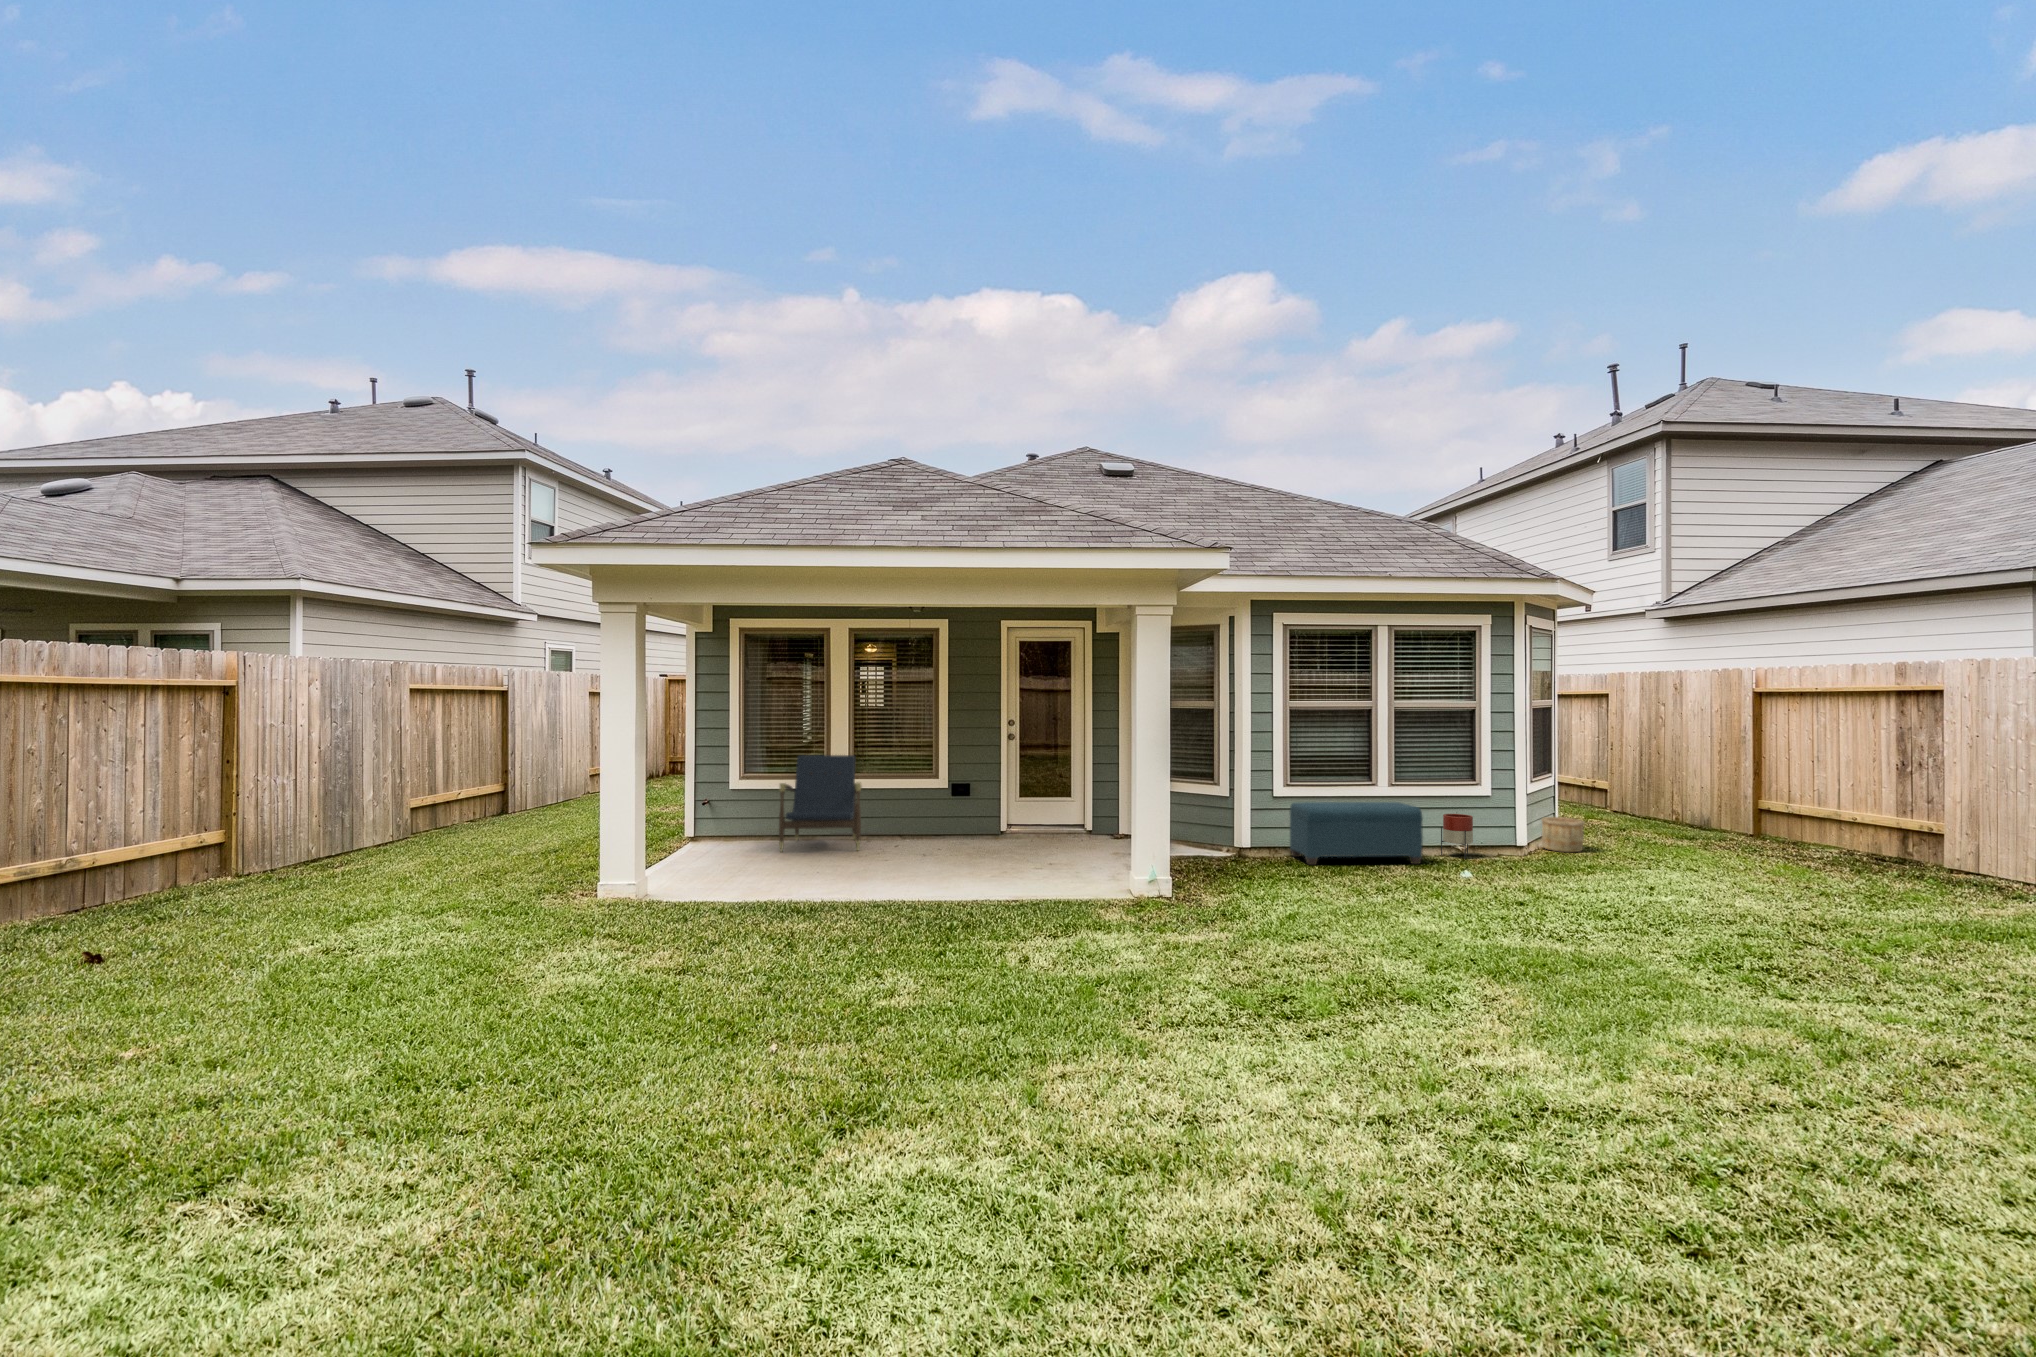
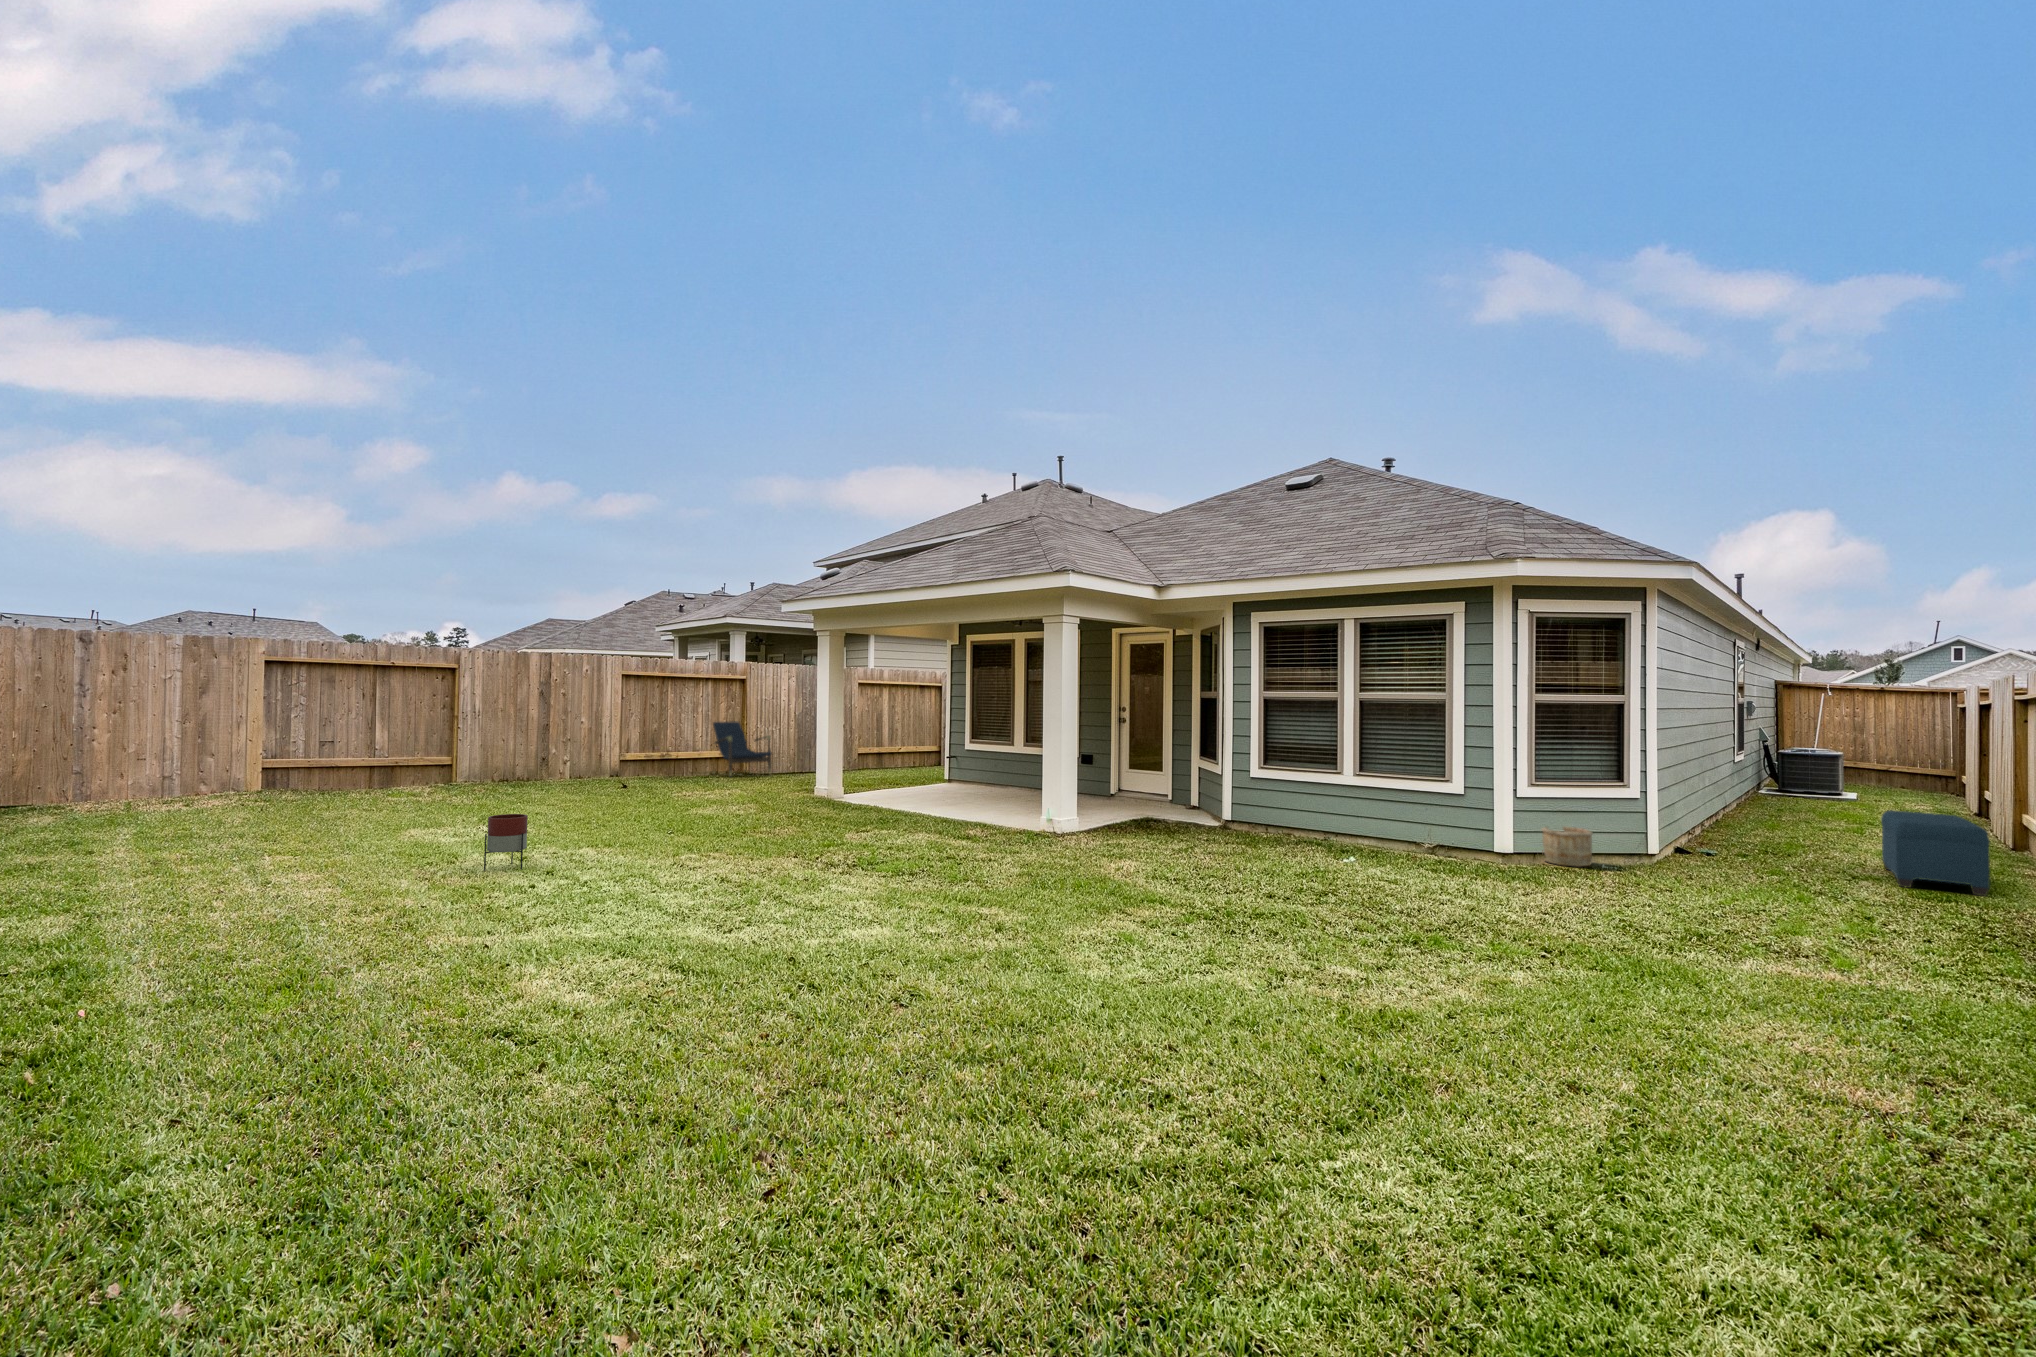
lounge chair: present [779,755,862,852] -> present [713,721,772,776]
bench: present [1290,802,1423,865] -> present [1881,810,1990,896]
planter: present [1441,814,1473,859] -> present [484,814,528,871]

